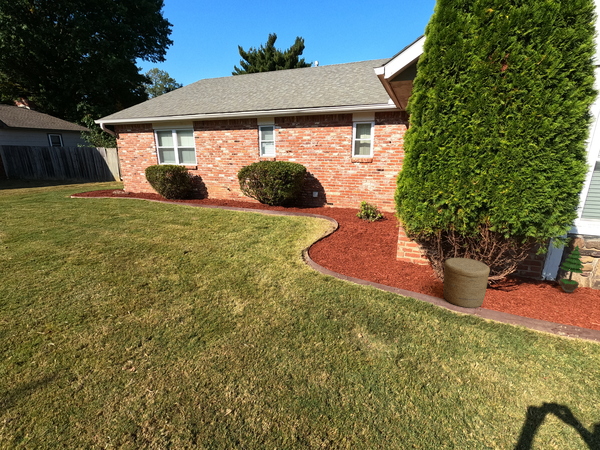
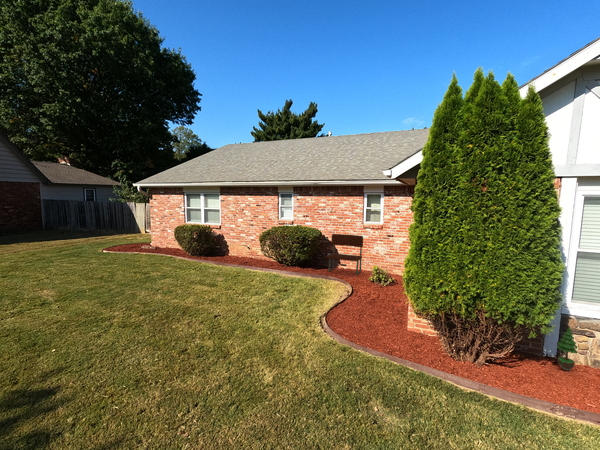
bench: none [310,170,351,213] -> present [326,234,363,275]
woven basket: present [443,258,490,308] -> none [450,335,491,384]

